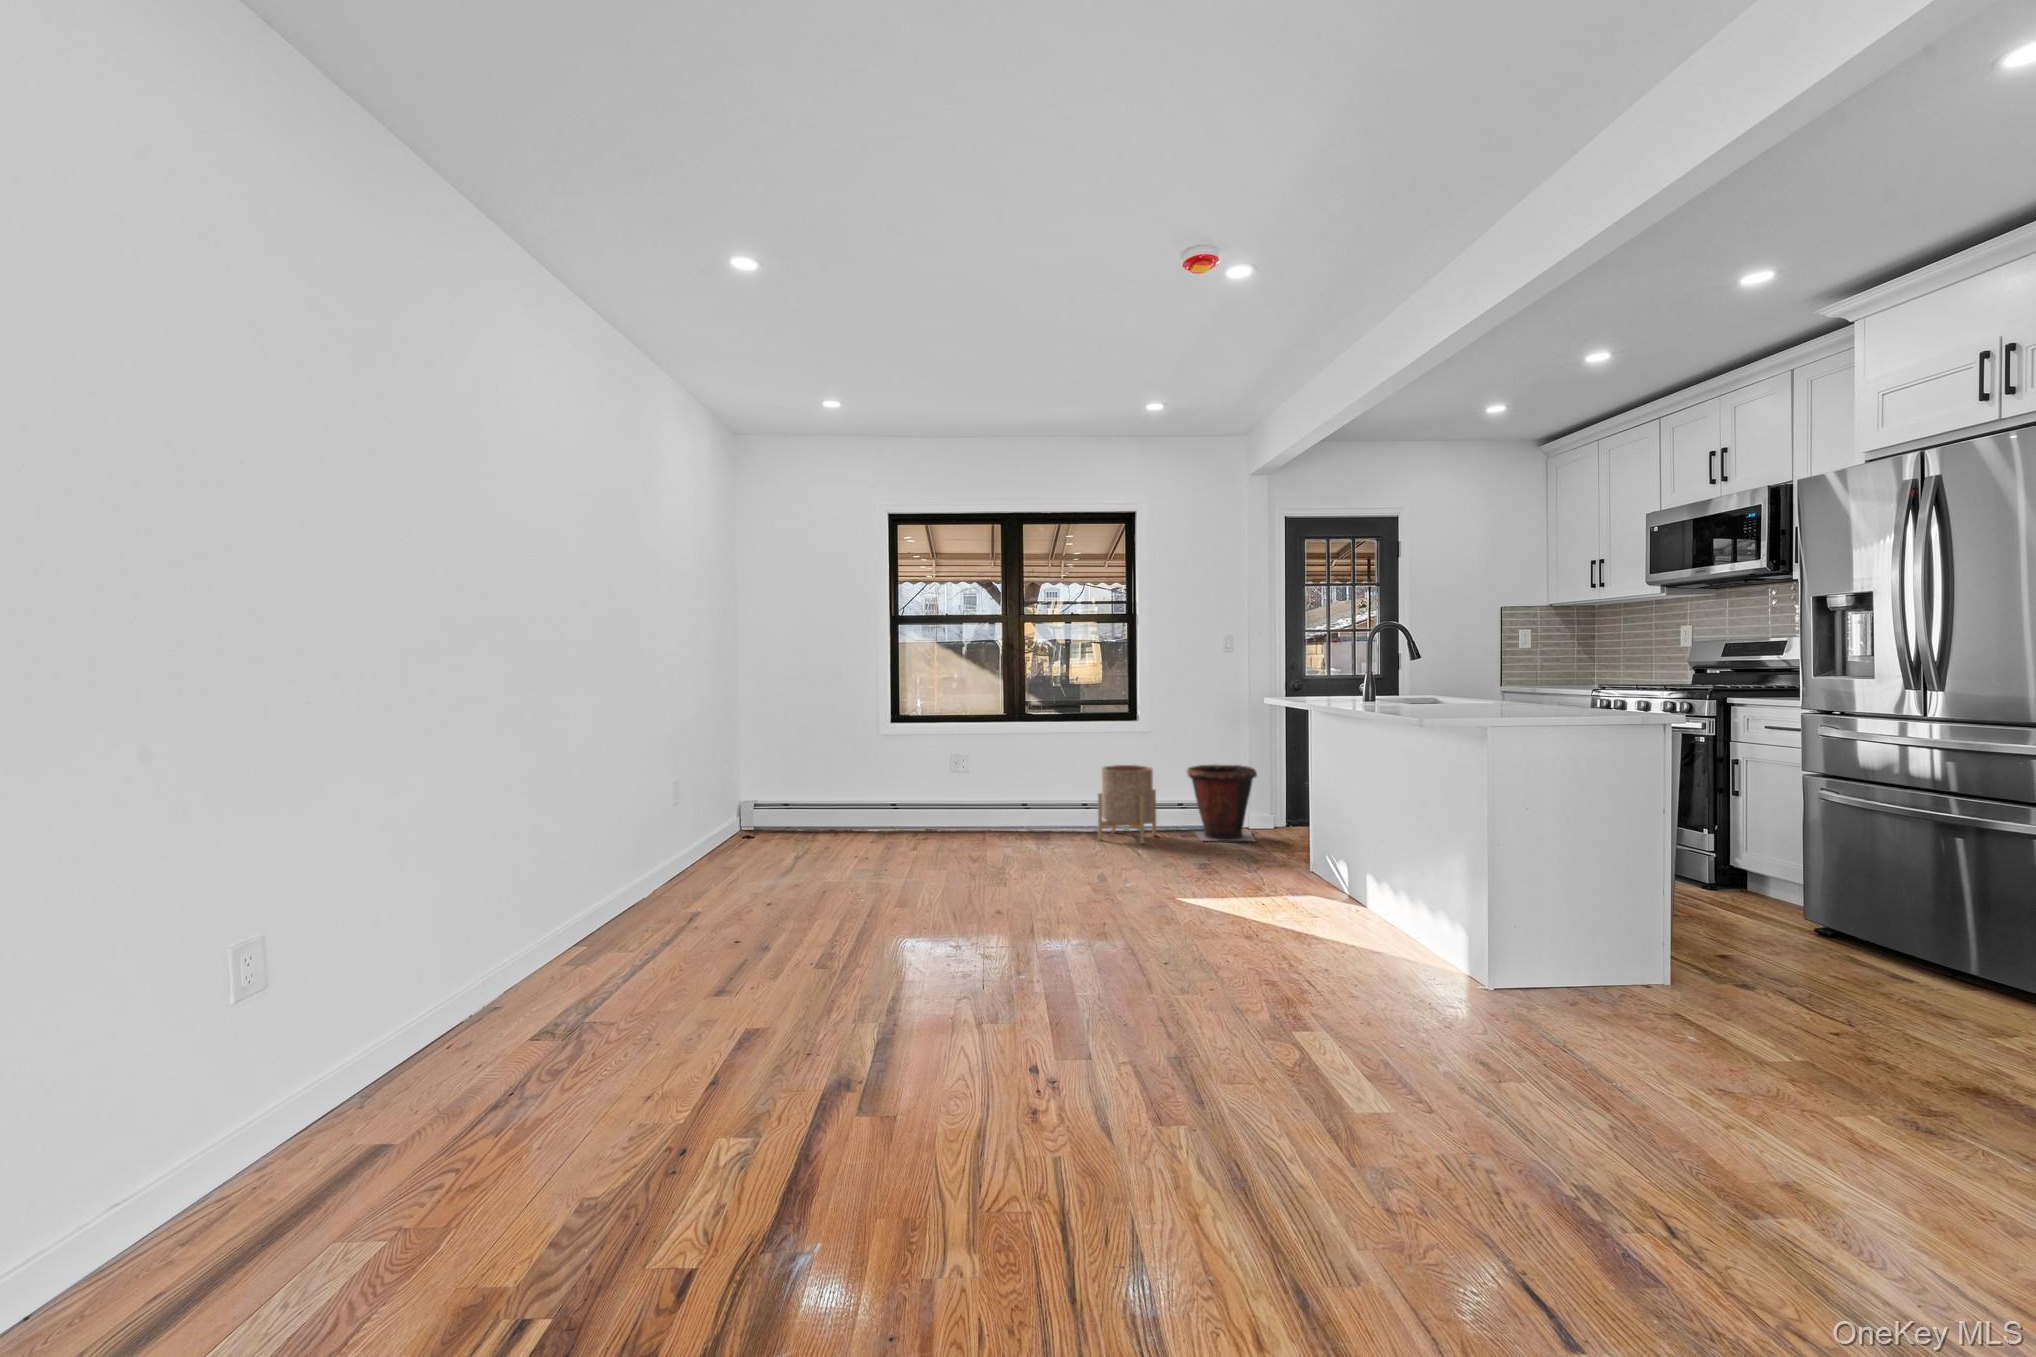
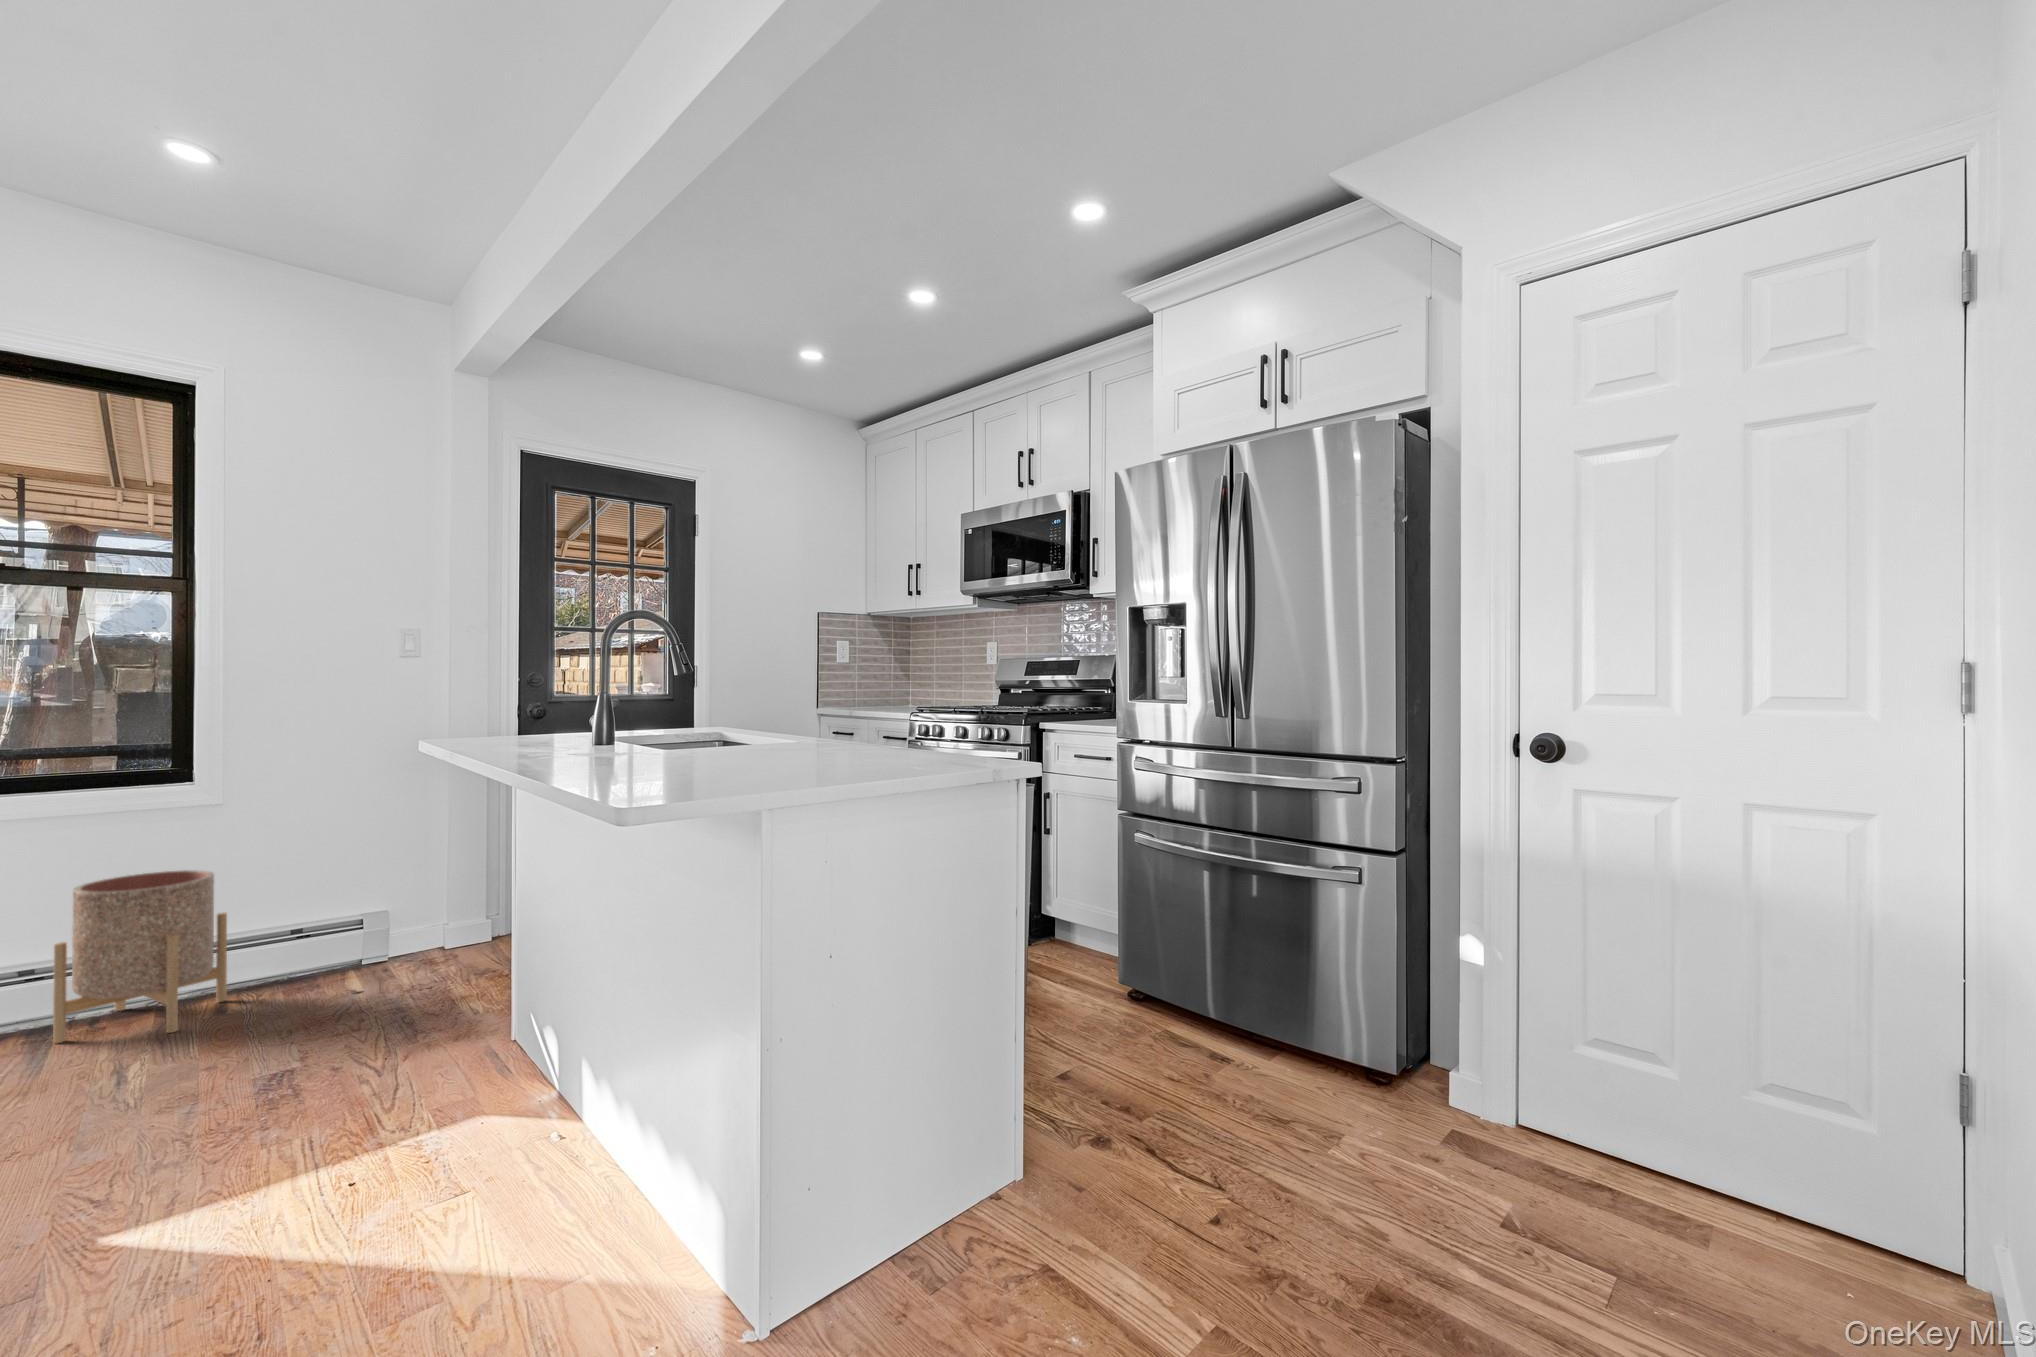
waste bin: present [1187,765,1257,841] -> none [303,844,450,997]

